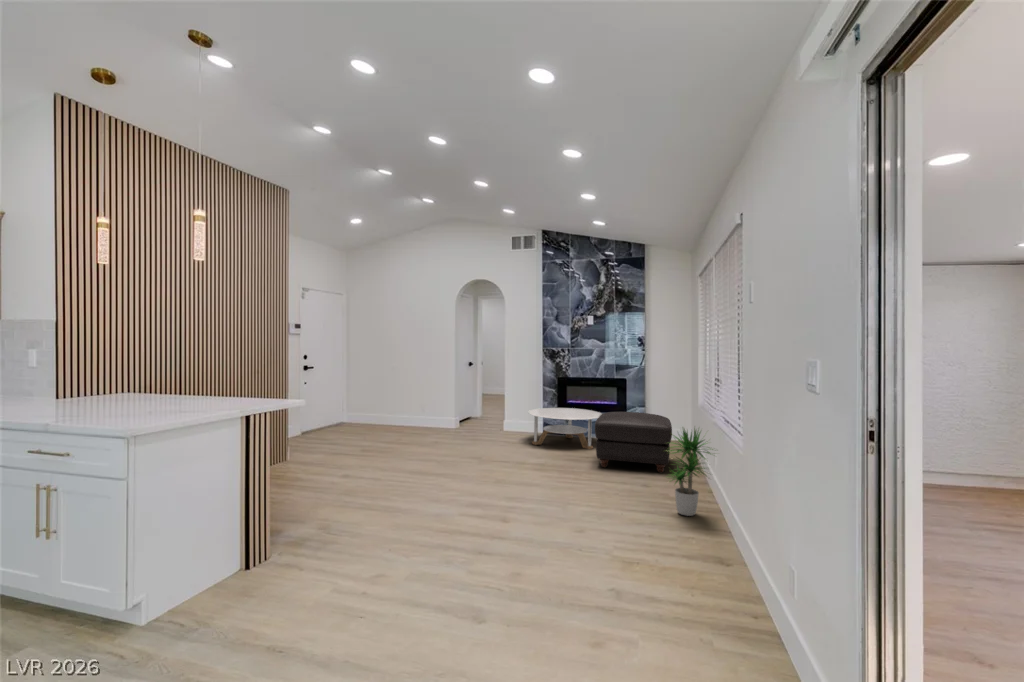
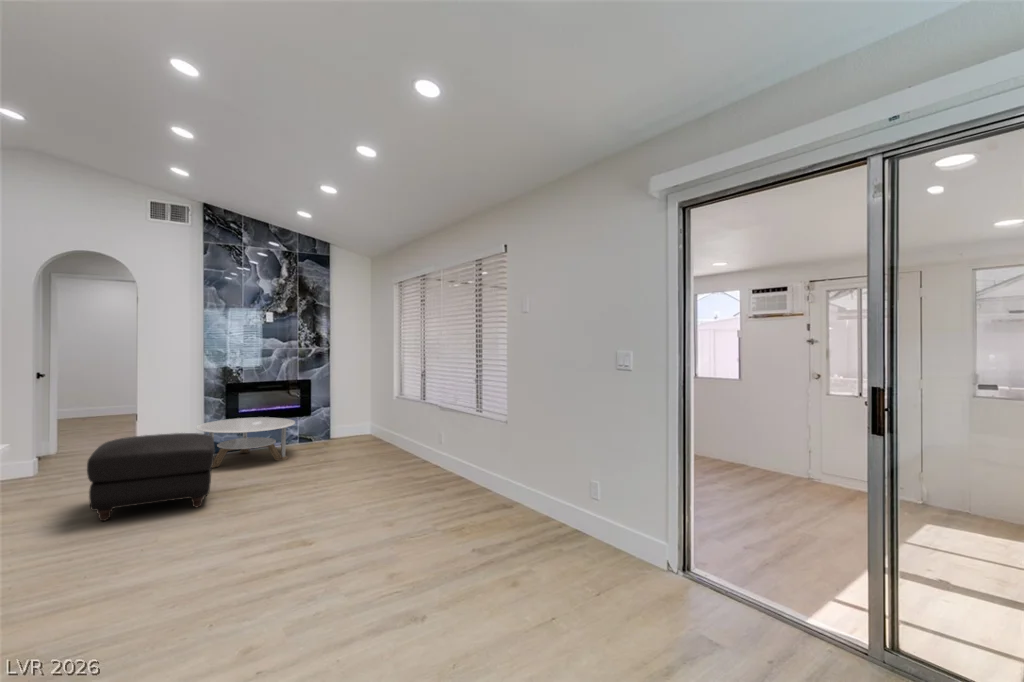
ottoman: present [595,412,672,473] -> present [87,433,215,521]
potted plant: present [670,428,713,516] -> none [422,417,470,498]

